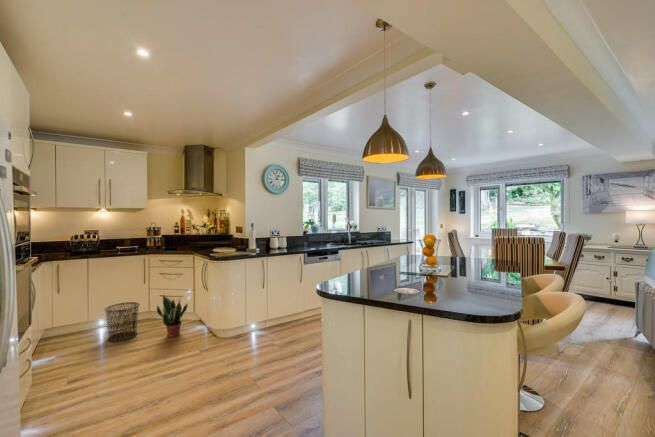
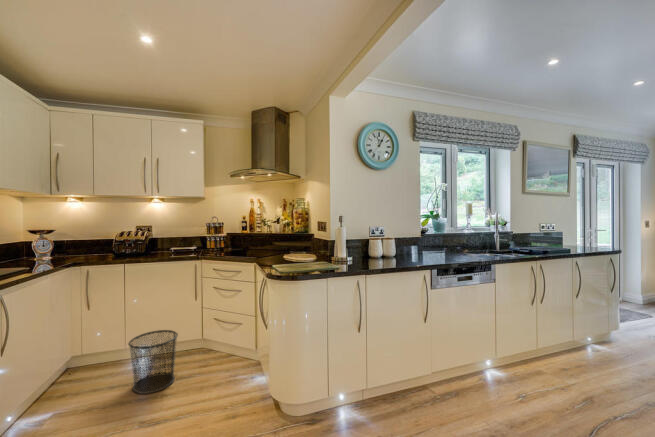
potted plant: present [157,296,188,336] -> none [194,328,241,396]

